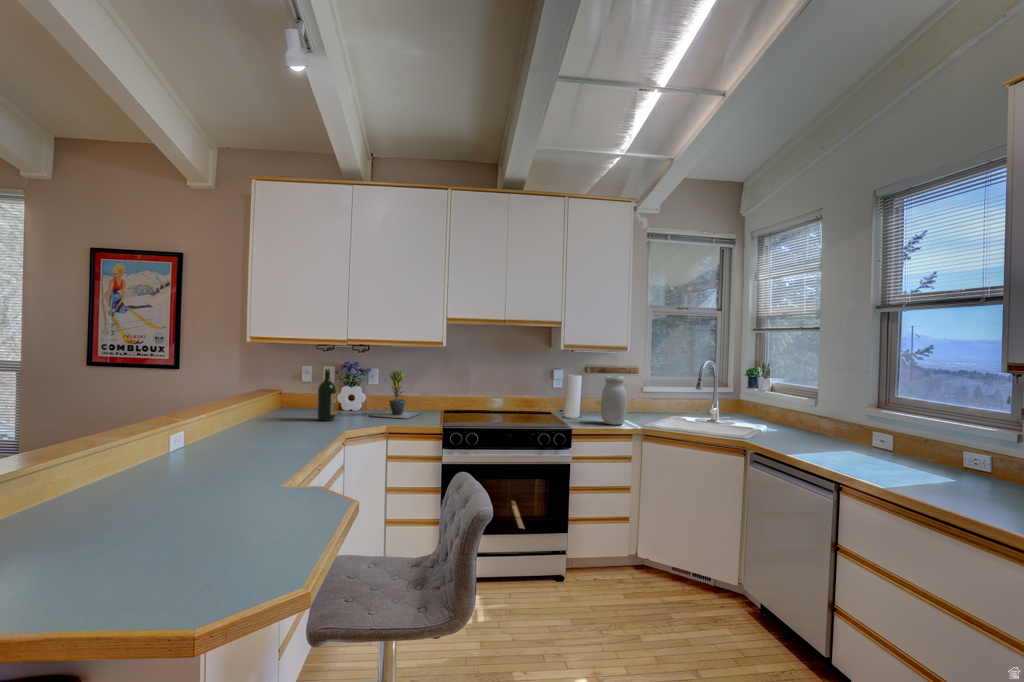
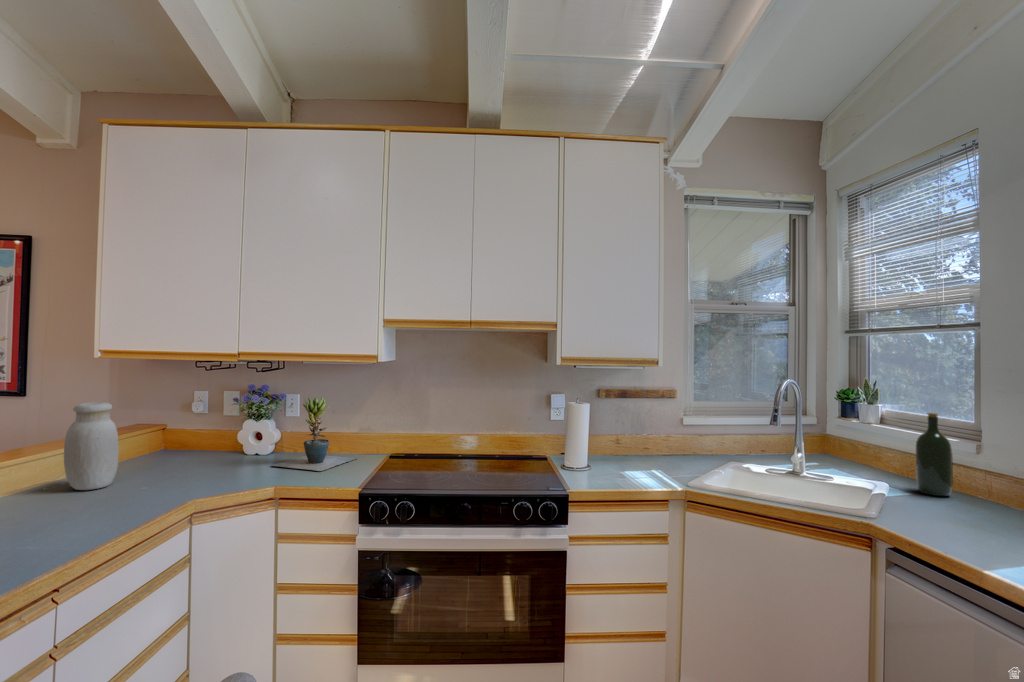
wine bottle: present [317,369,336,421] -> present [916,413,953,496]
jar: present [601,376,627,425] -> present [64,402,119,490]

